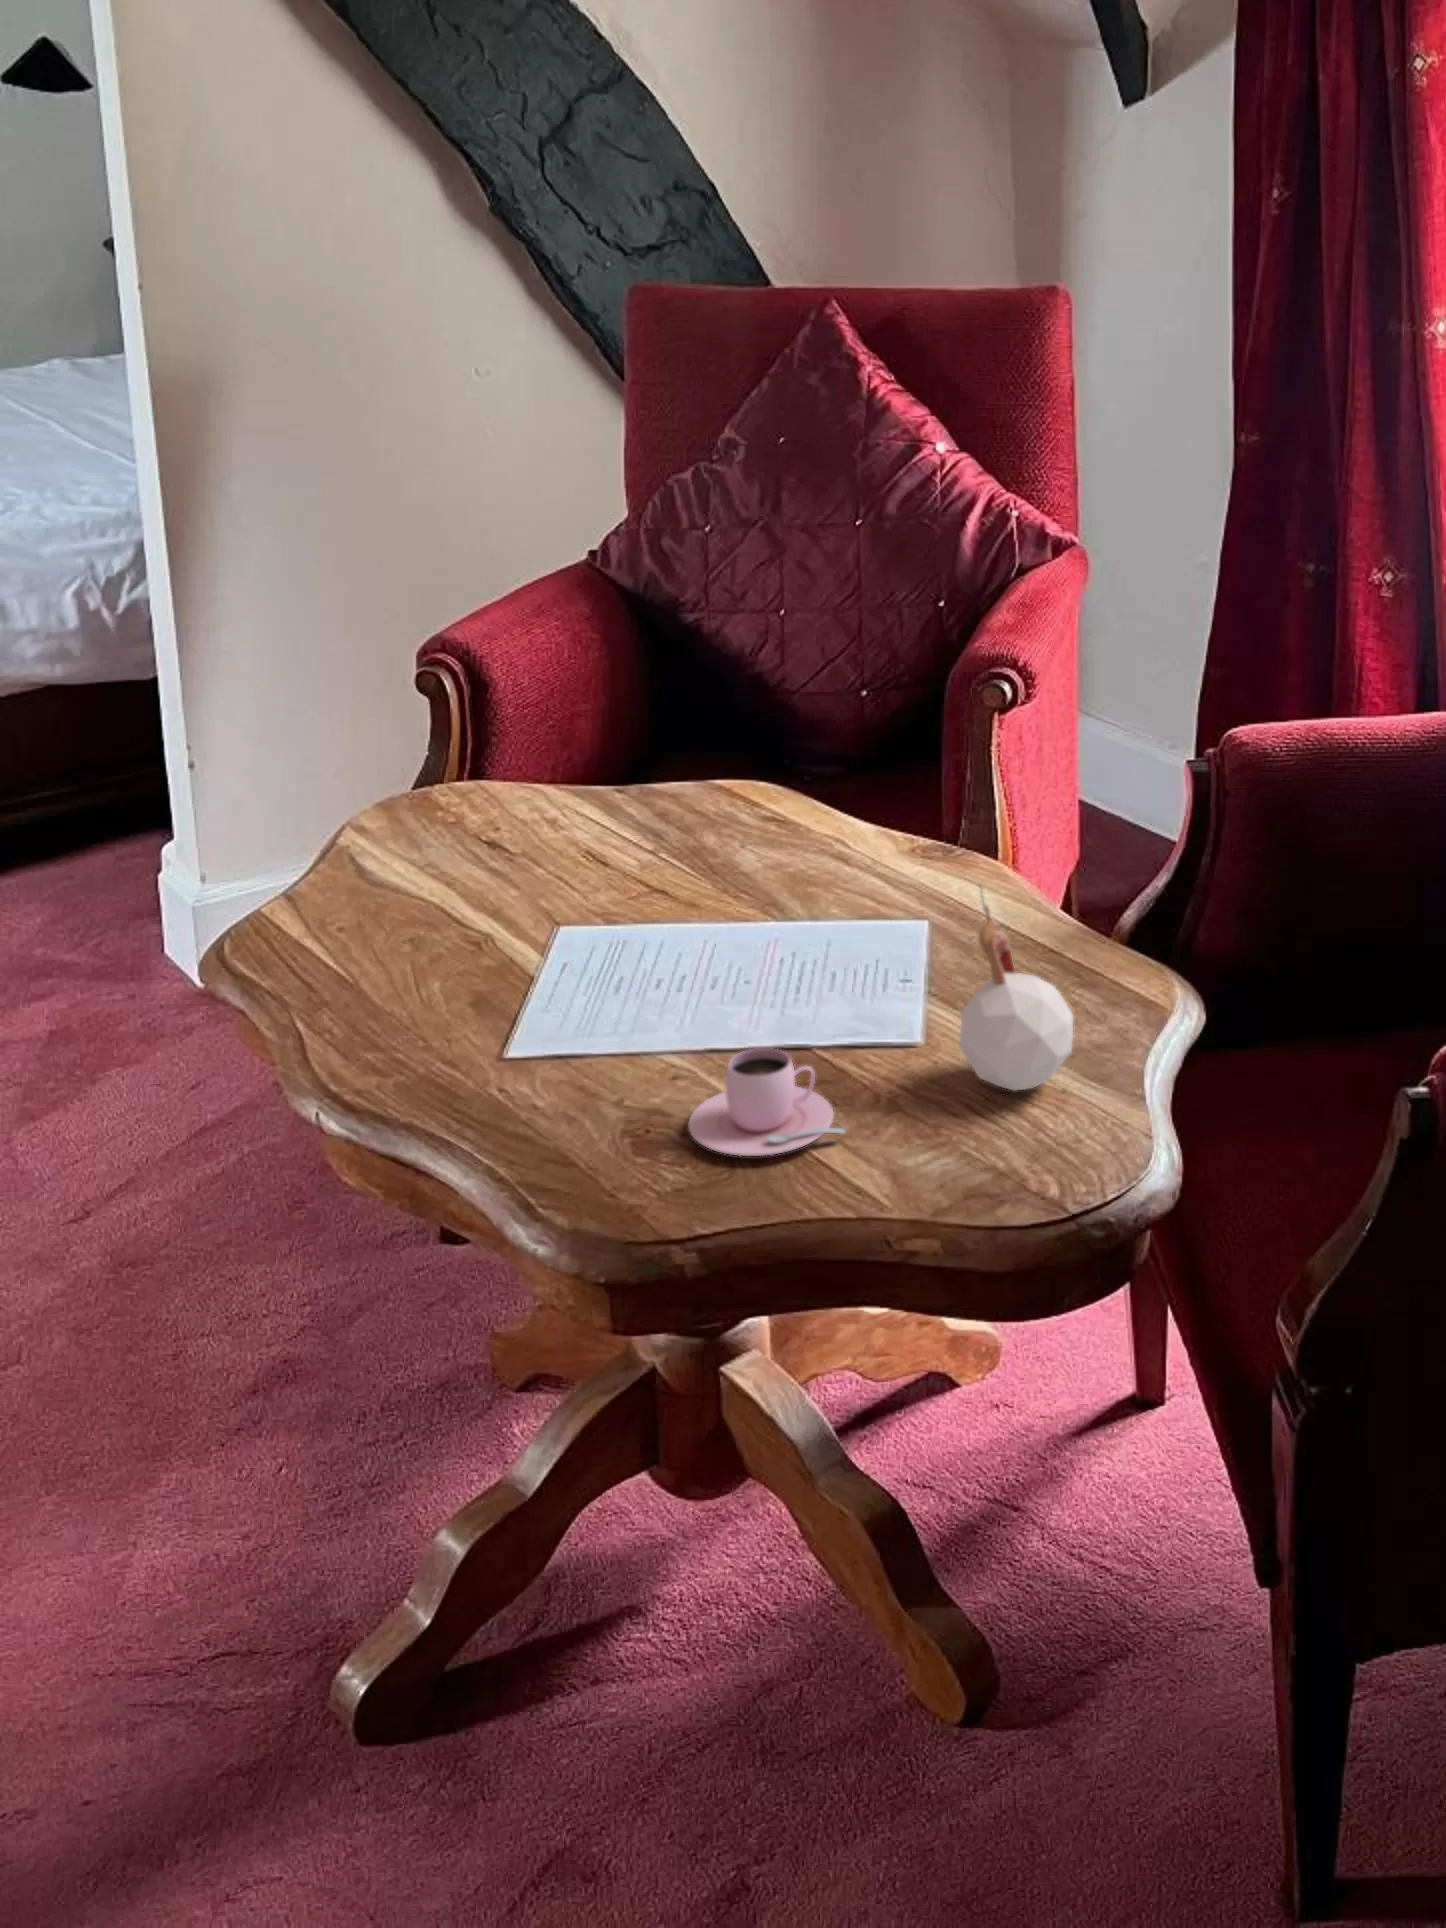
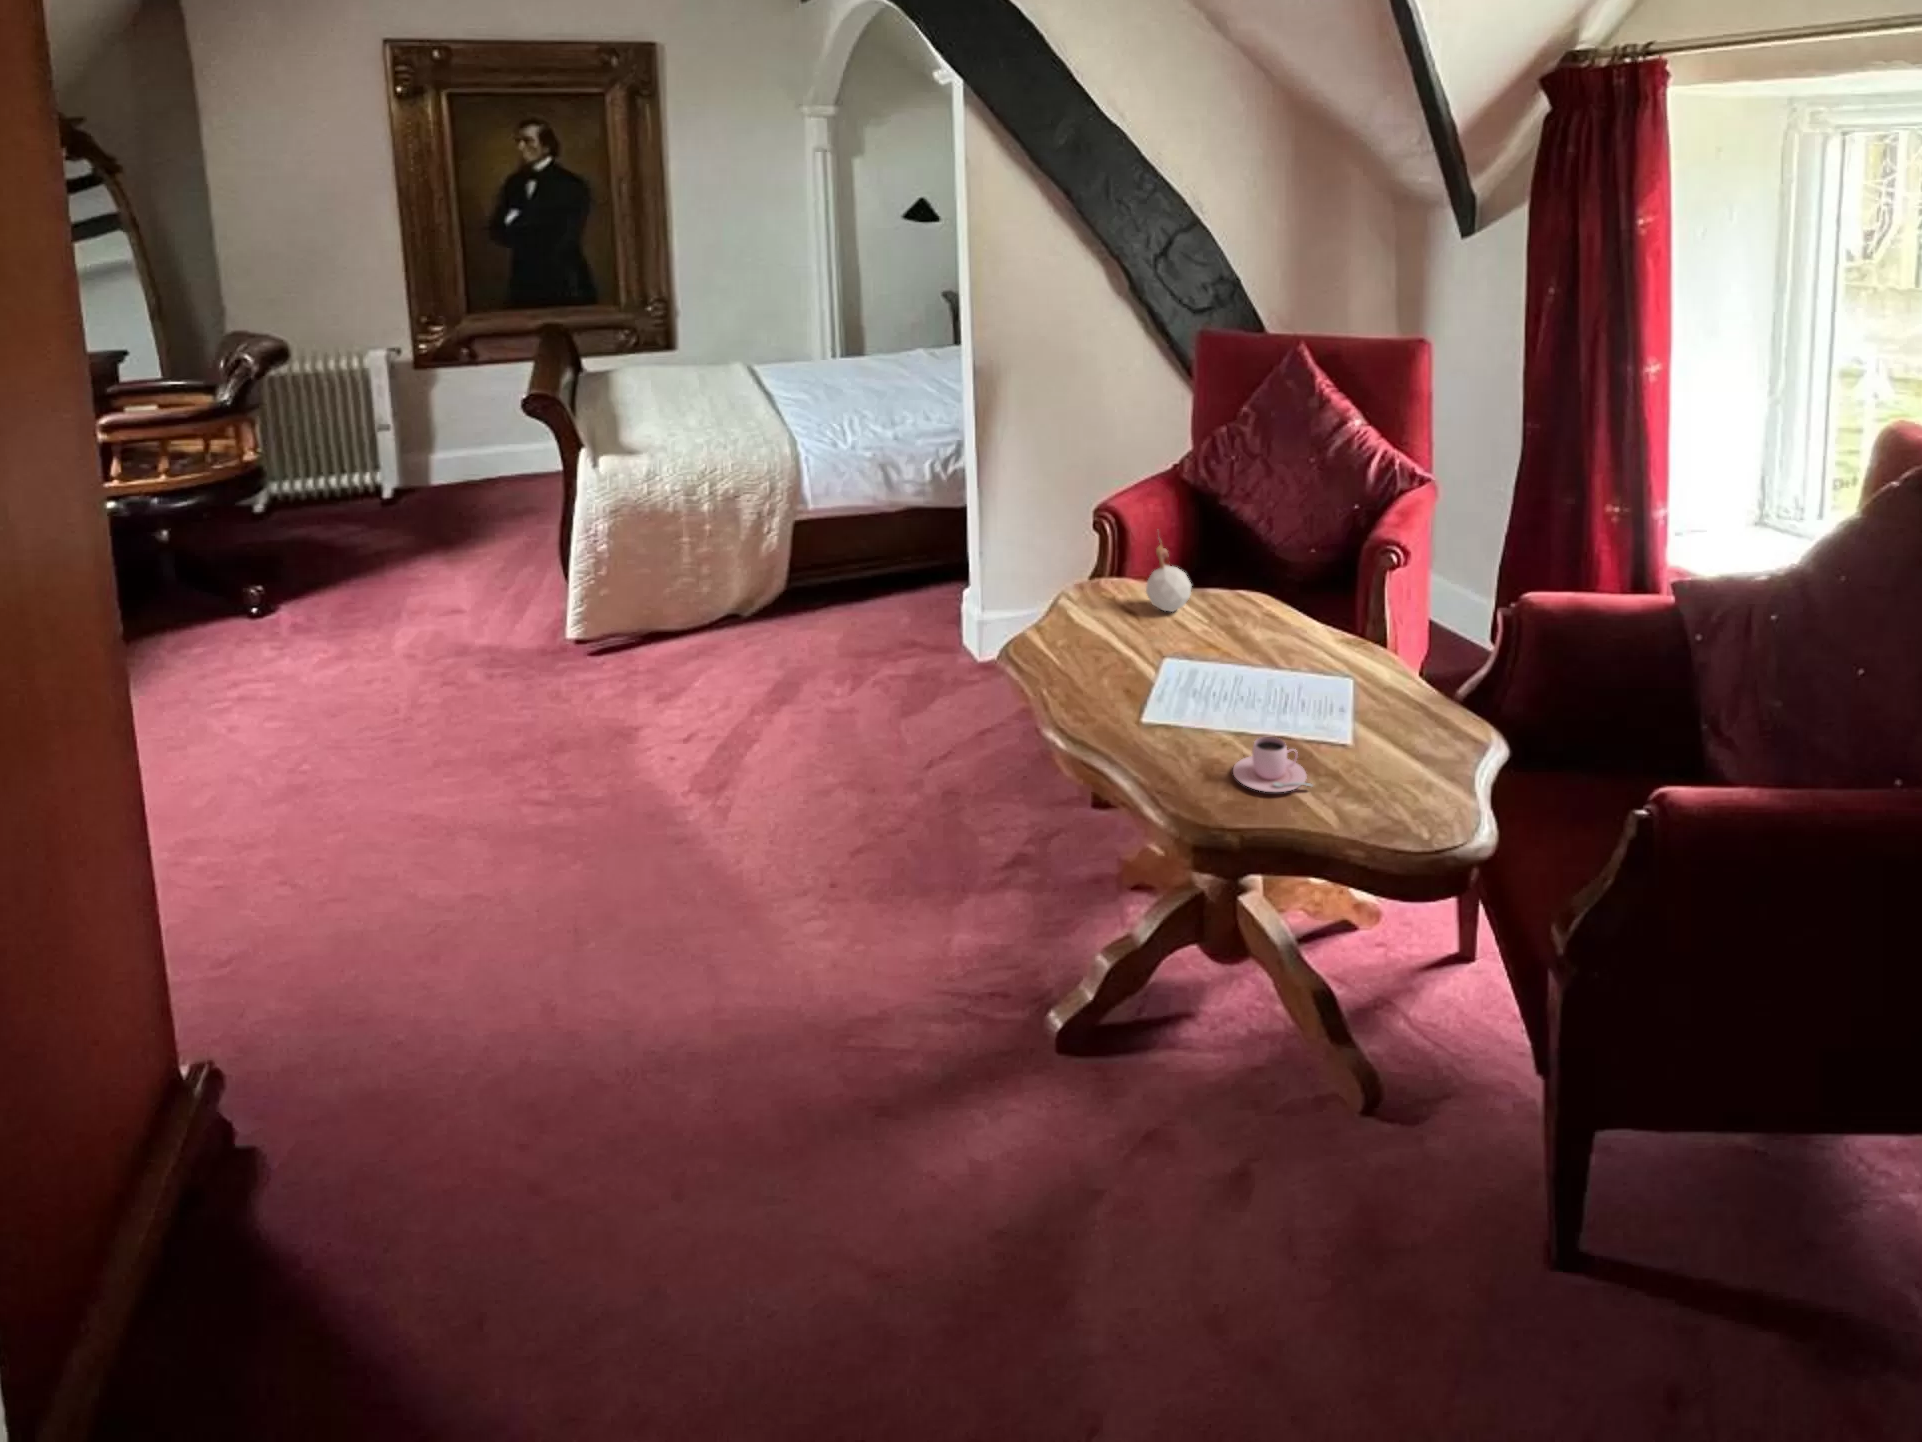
candle: present [960,885,1073,1090] -> present [1146,540,1191,612]

